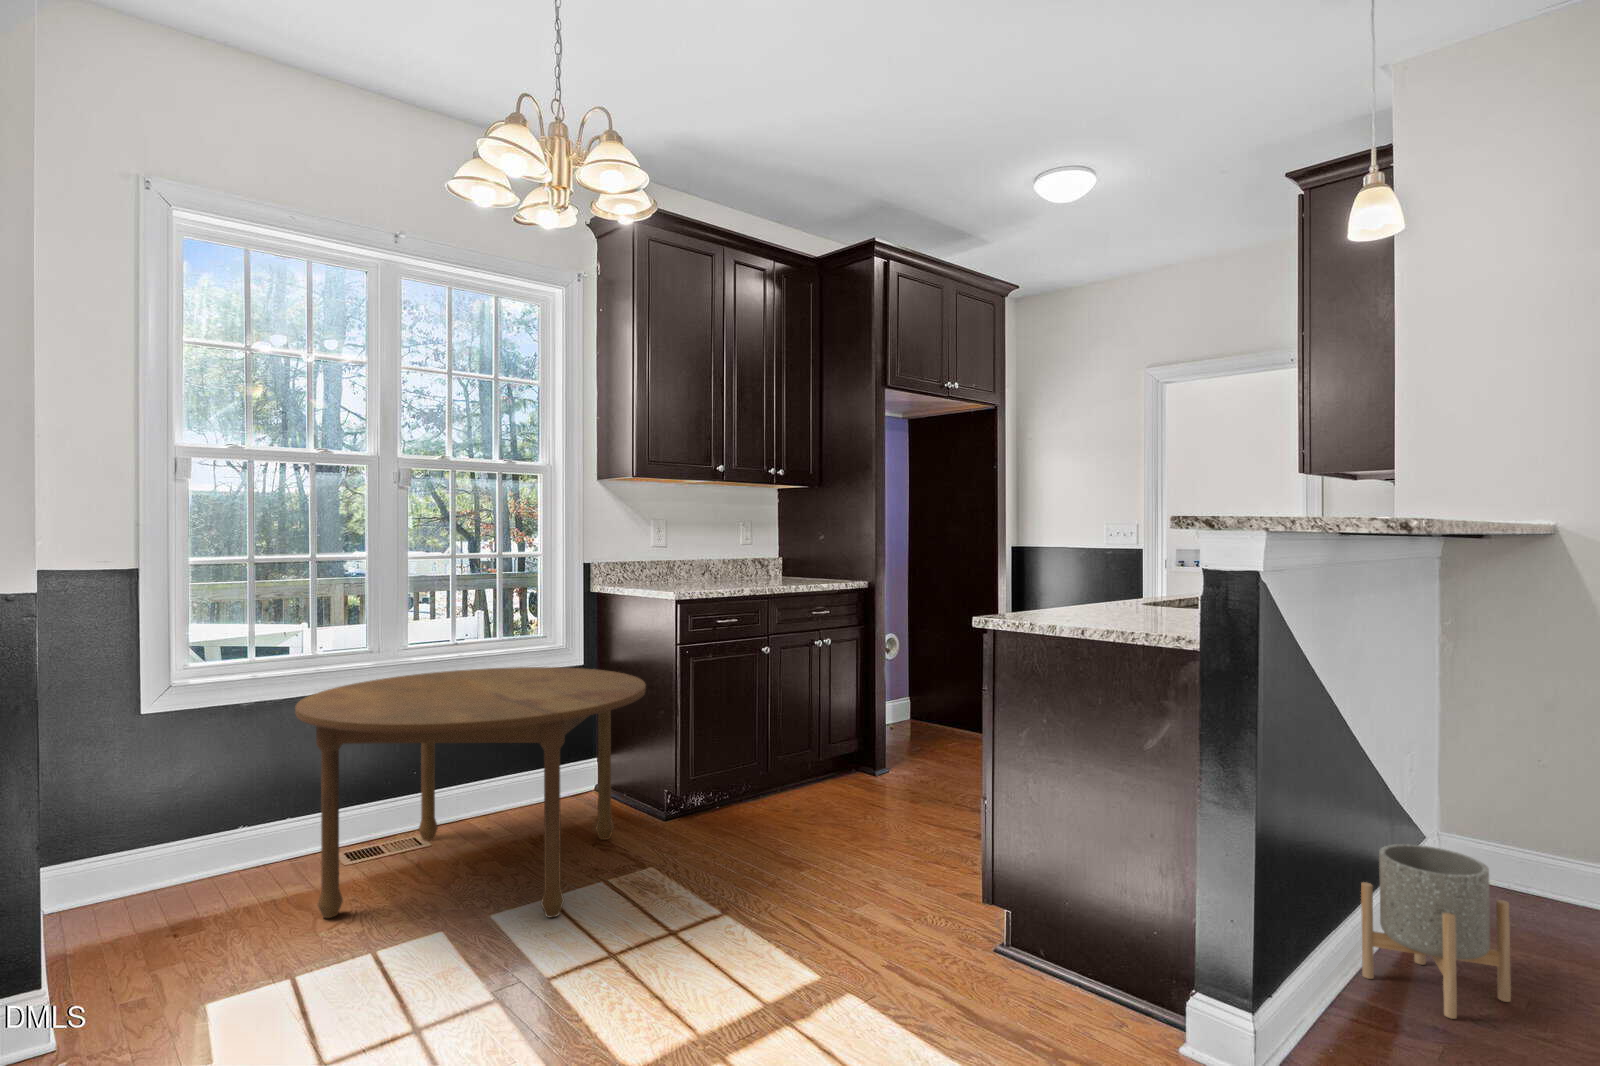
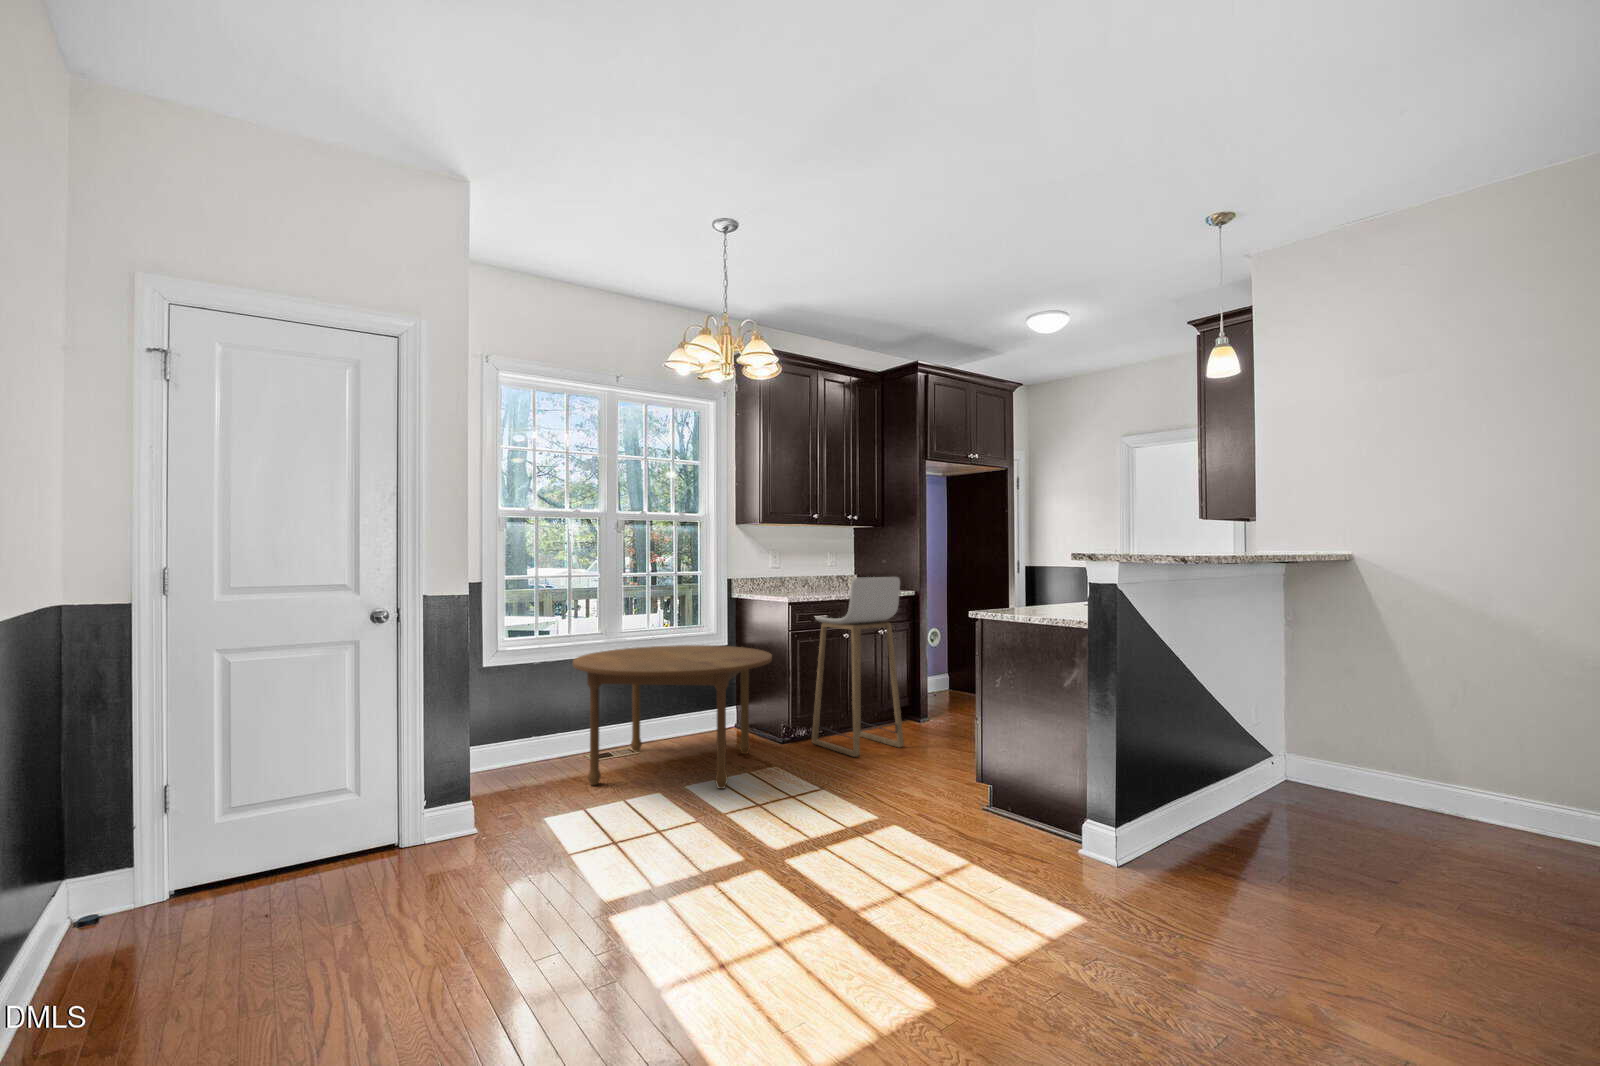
bar stool: none [712,558,854,841] -> present [811,577,904,757]
planter: present [1361,844,1511,1019] -> none [1203,752,1288,847]

